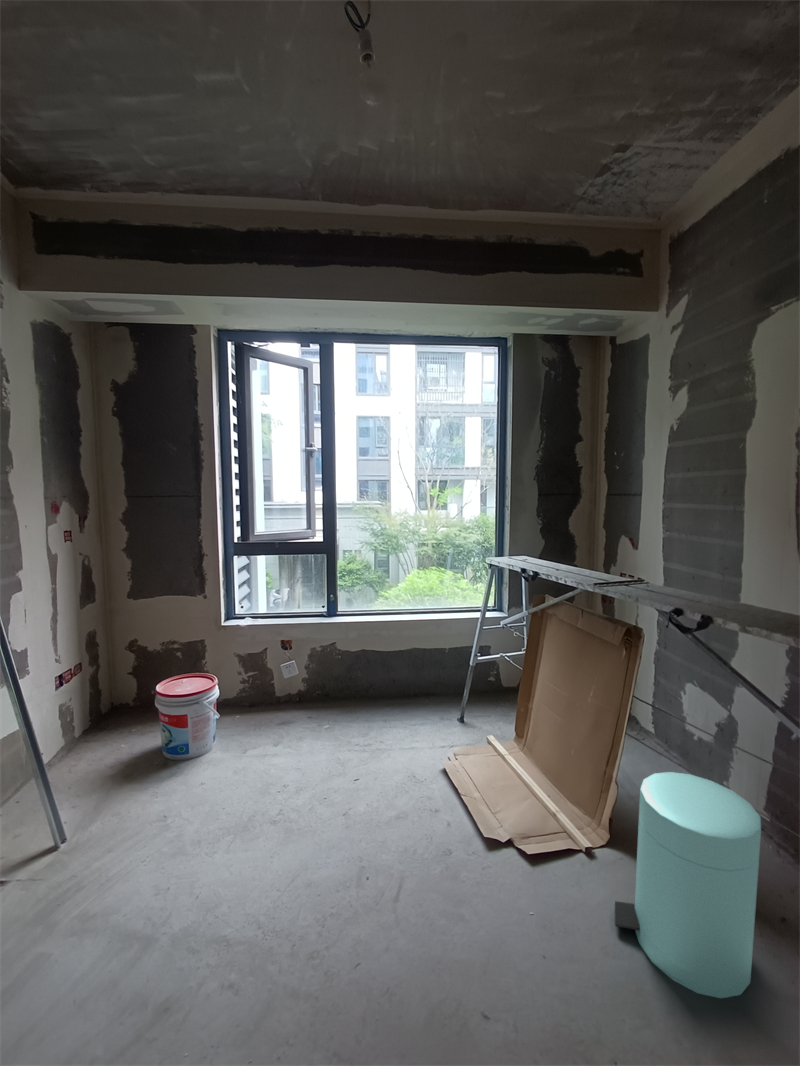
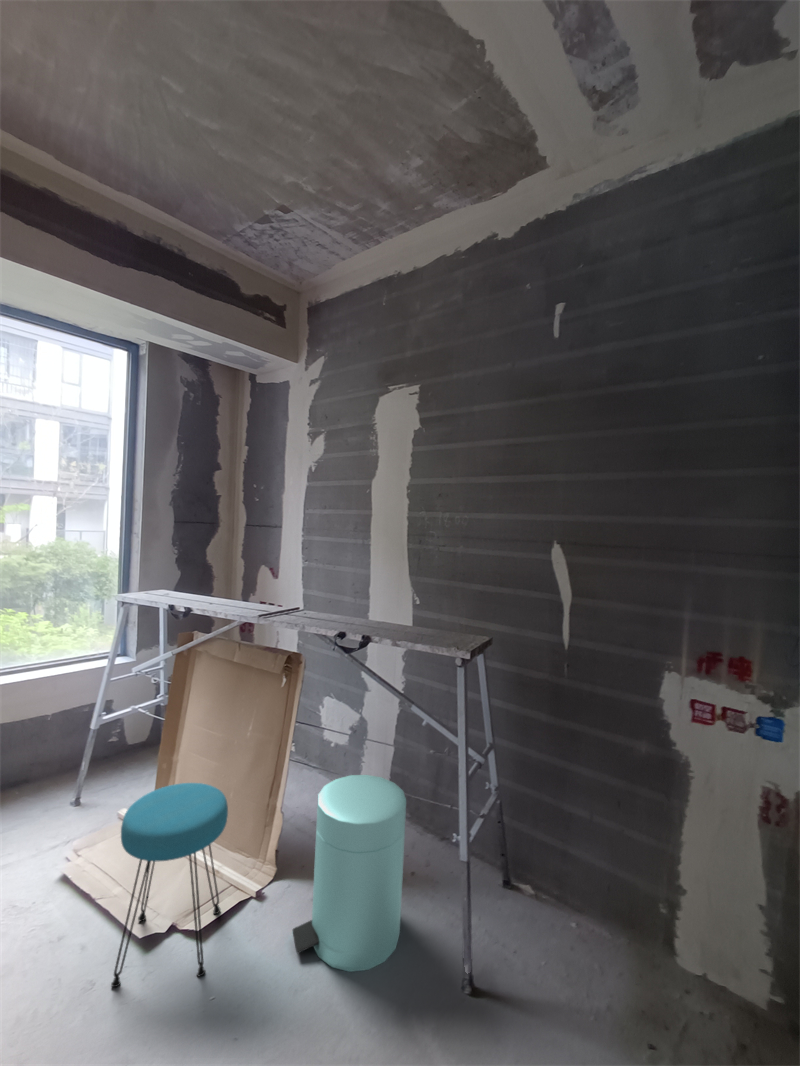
stool: none [461,722,553,892] -> present [111,783,228,987]

